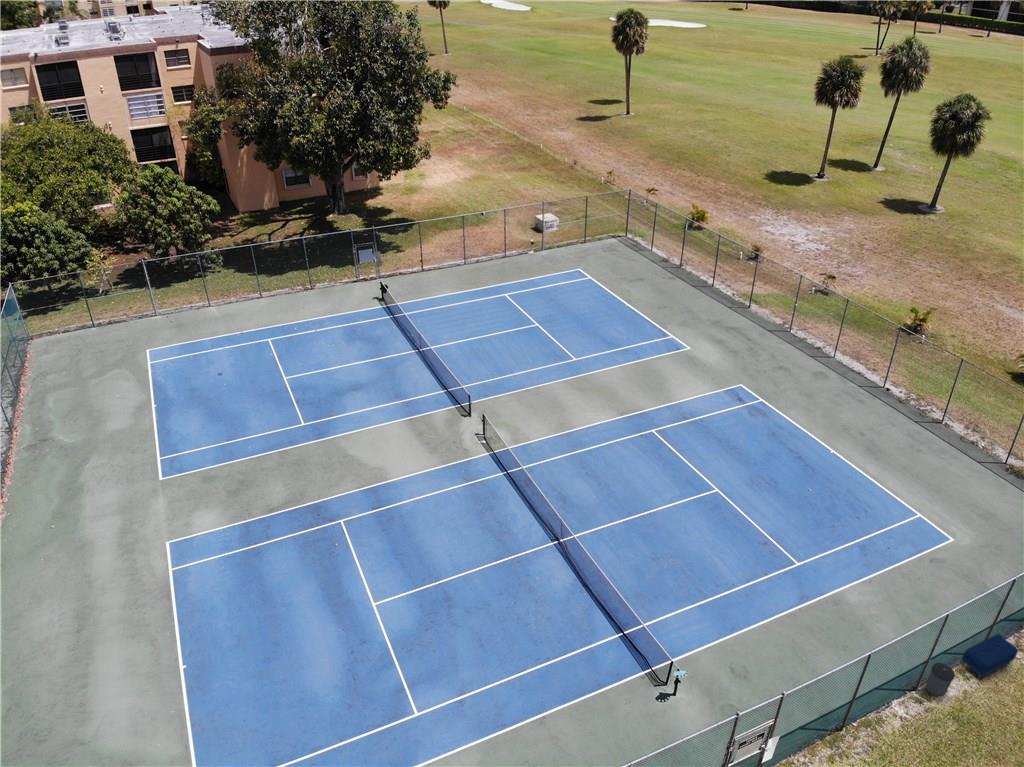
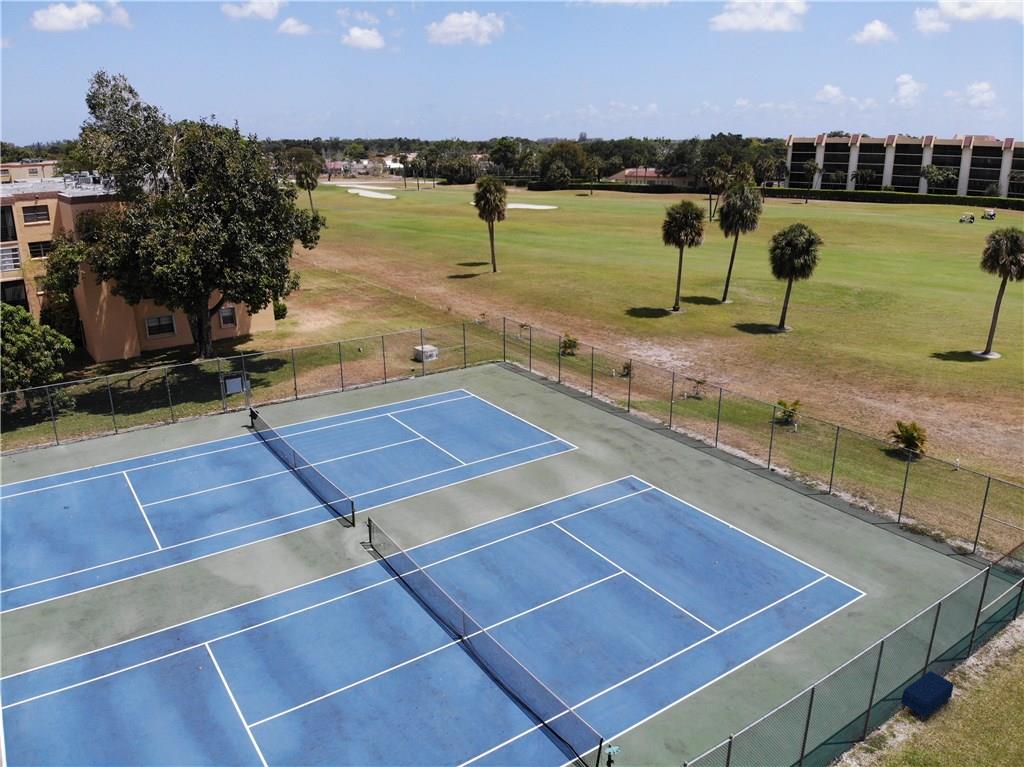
trash can: present [926,663,955,696] -> none [872,705,899,743]

